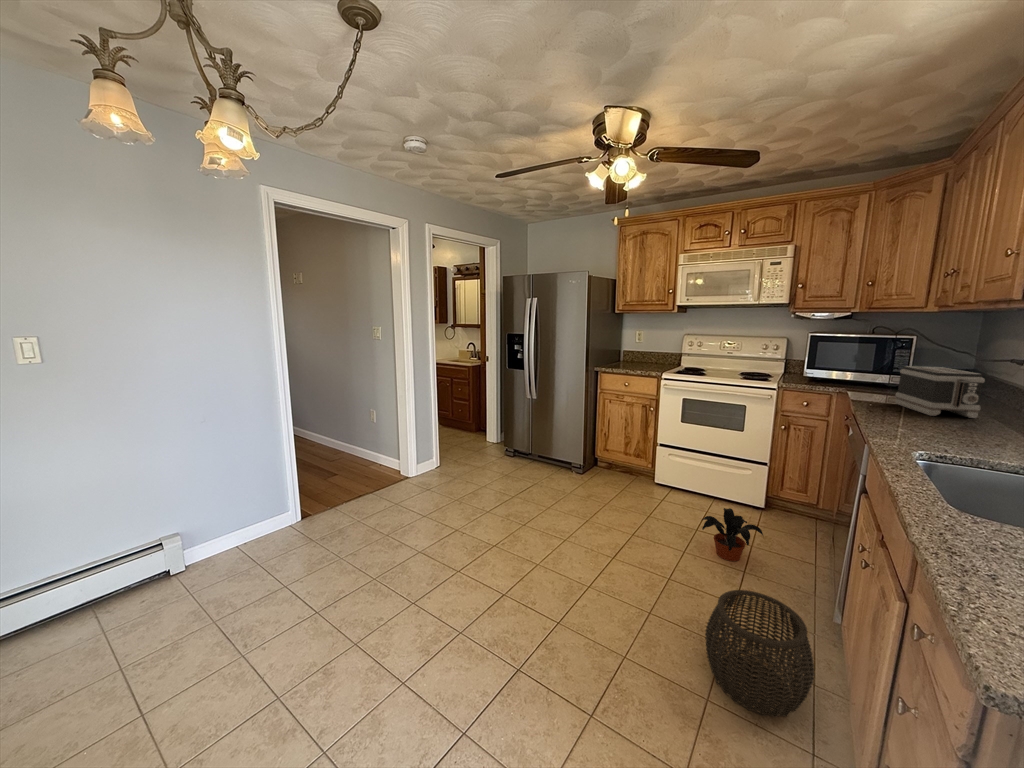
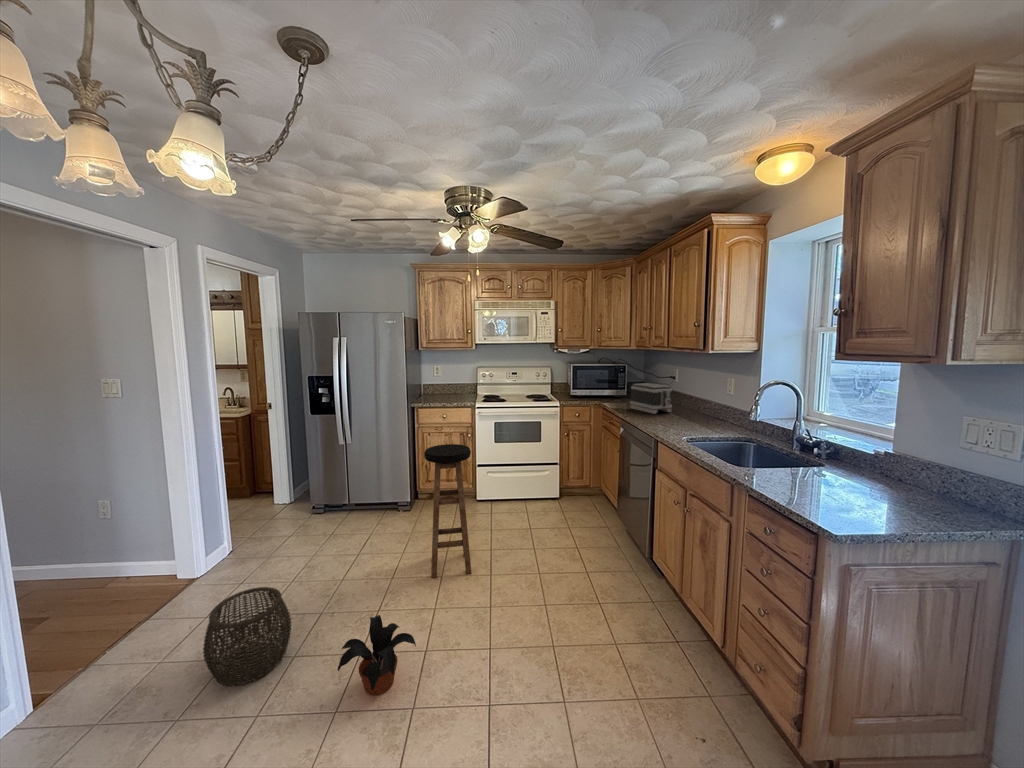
bar stool: none [556,408,610,548] -> present [424,444,471,578]
potted plant: present [702,508,763,561] -> present [338,615,416,695]
woven basket: present [705,590,815,717] -> present [203,587,291,686]

